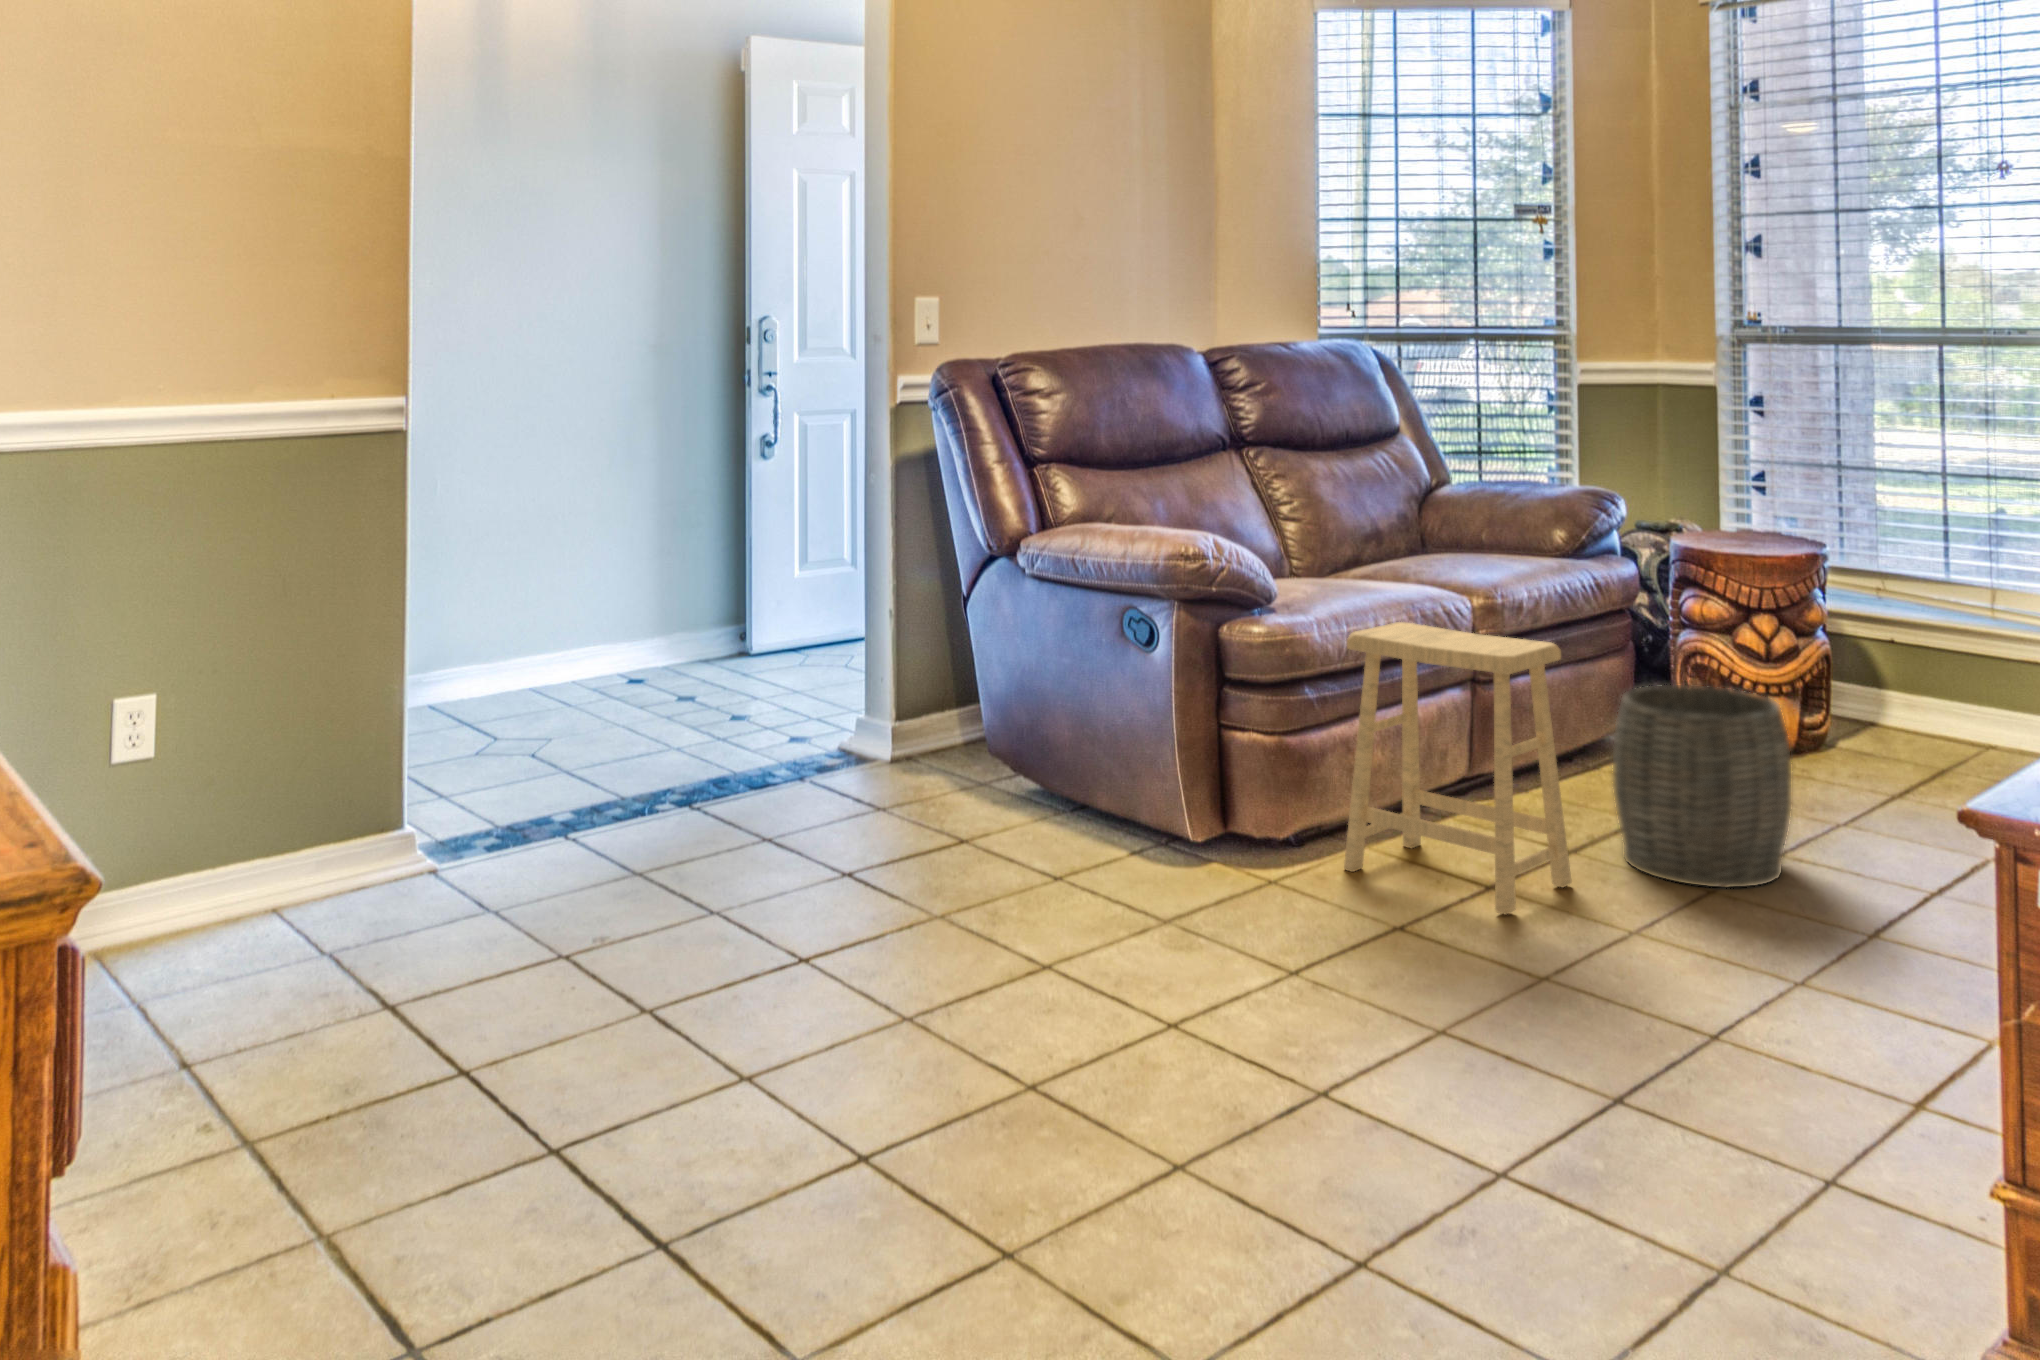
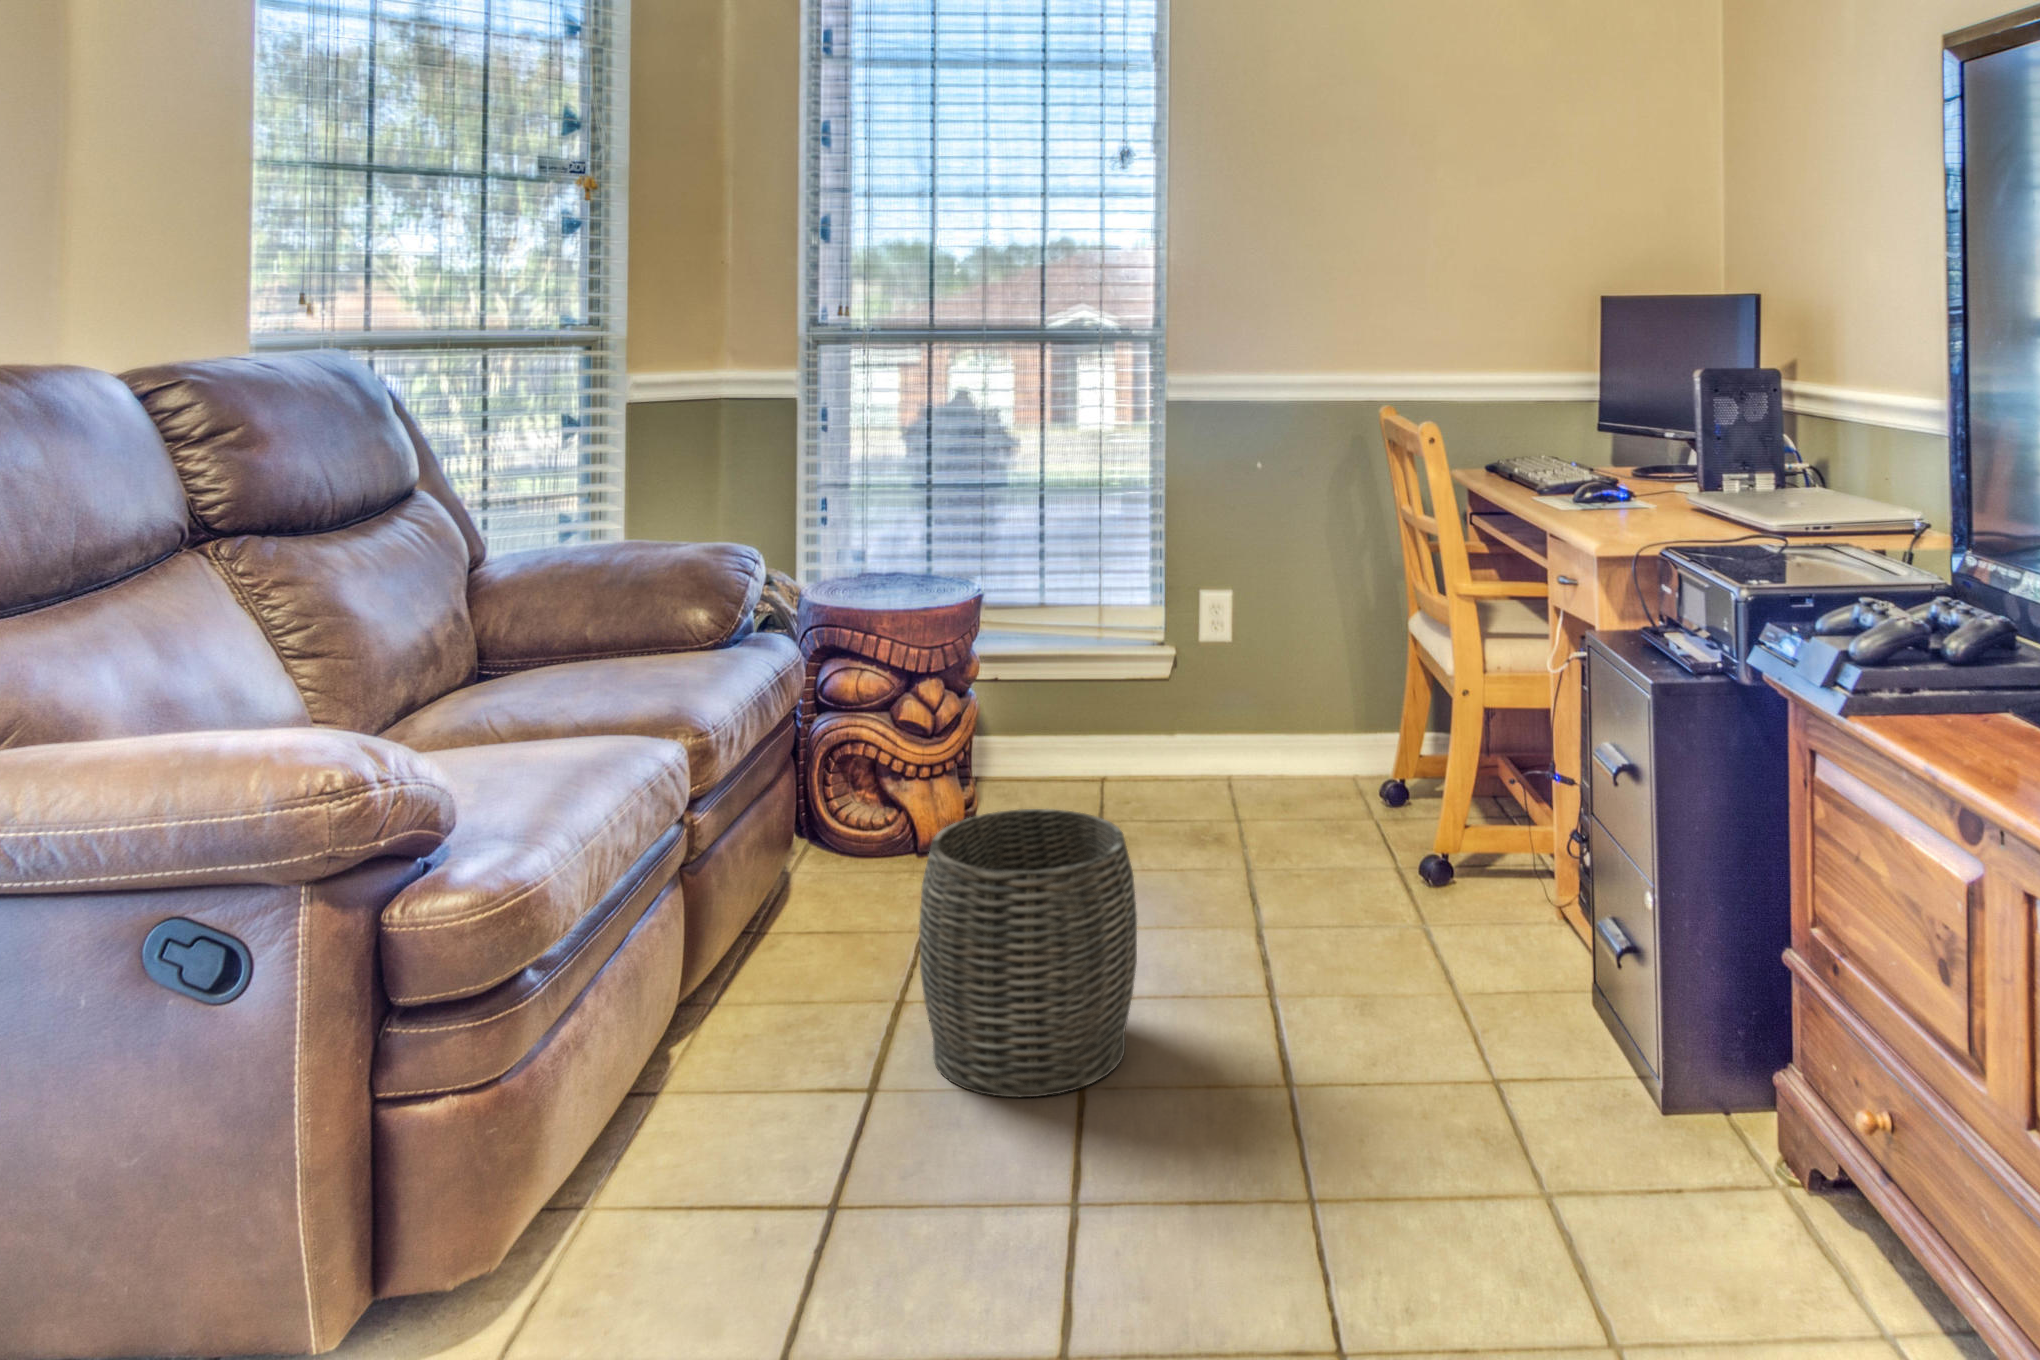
footstool: present [1344,622,1571,914] -> none [601,816,934,1272]

